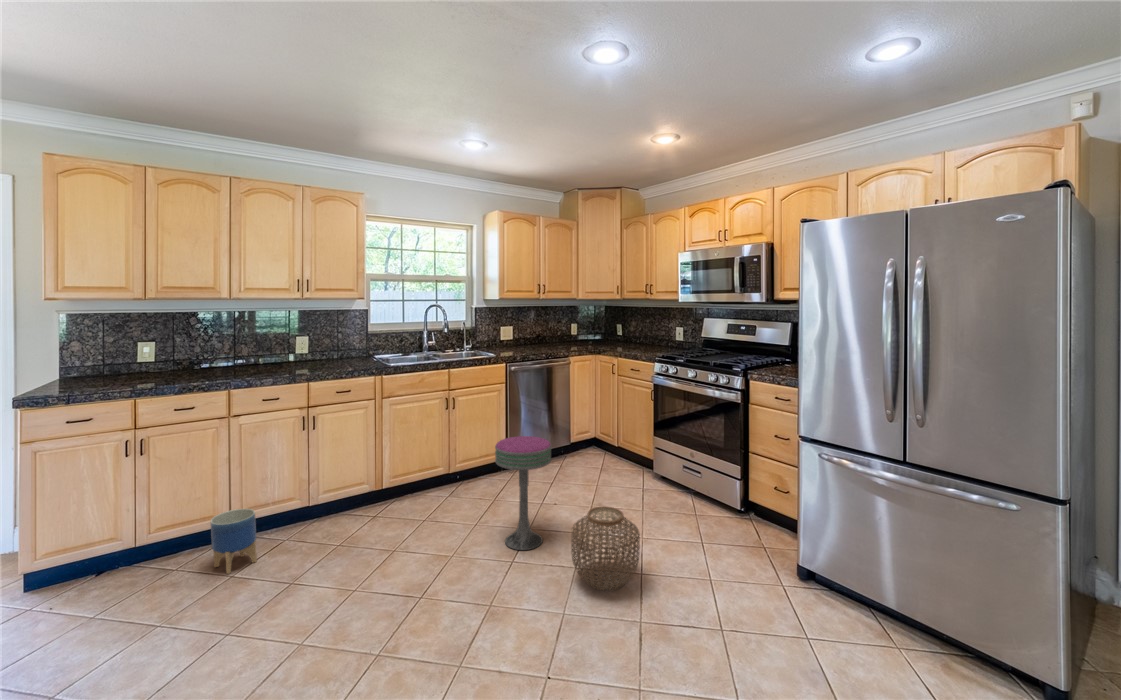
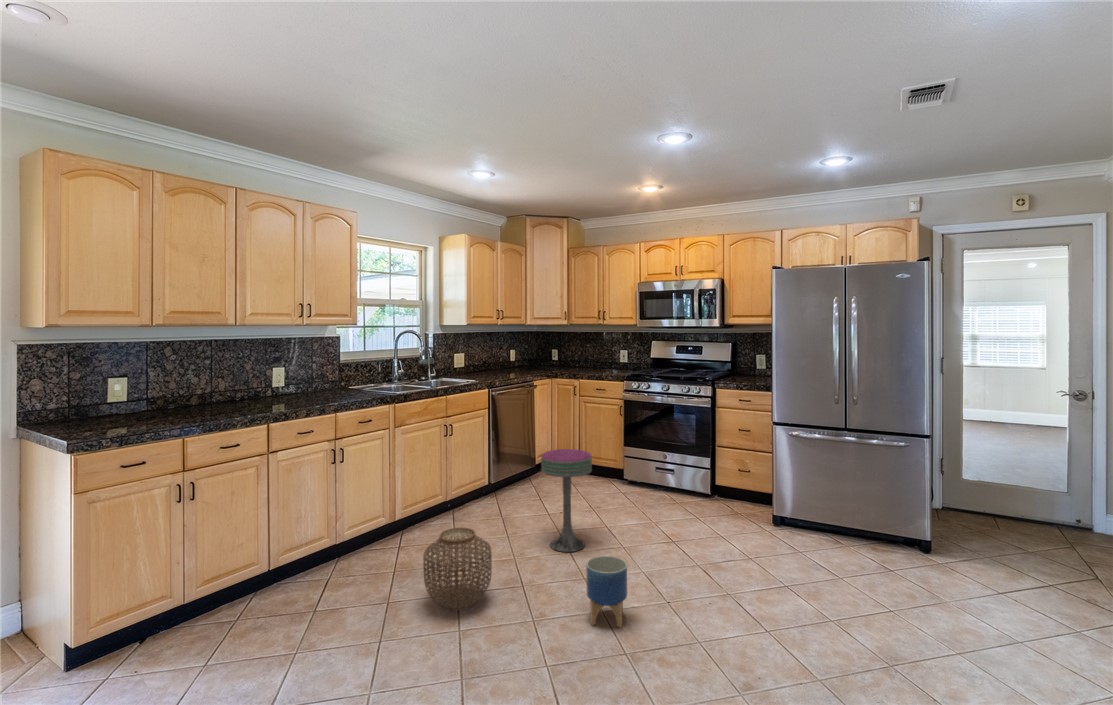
woven basket: present [571,506,640,591] -> present [423,528,492,610]
planter: present [211,509,257,574] -> present [586,556,627,627]

